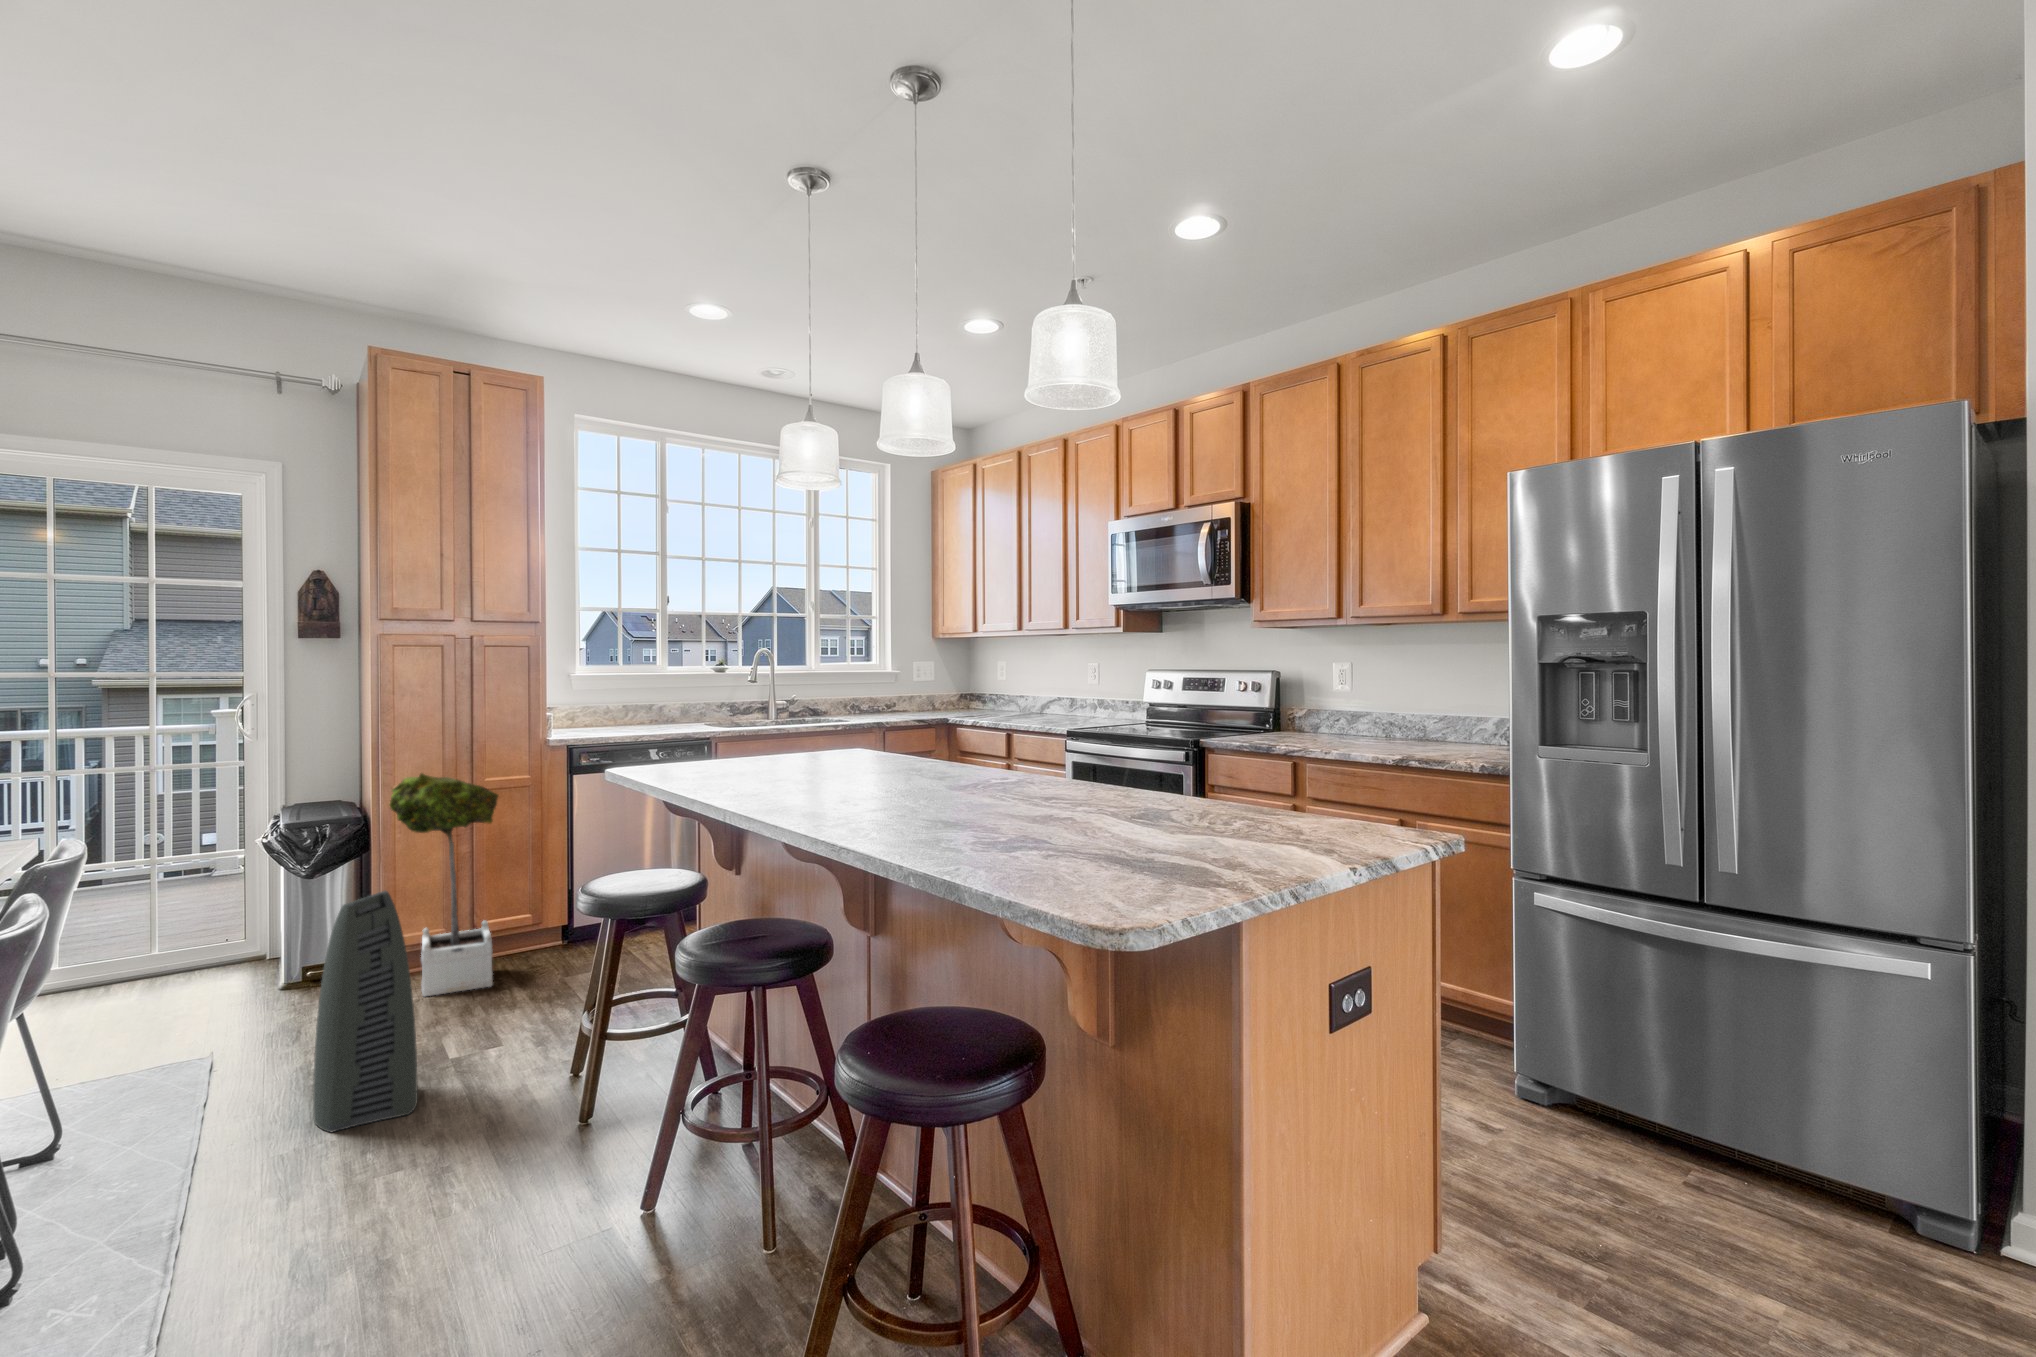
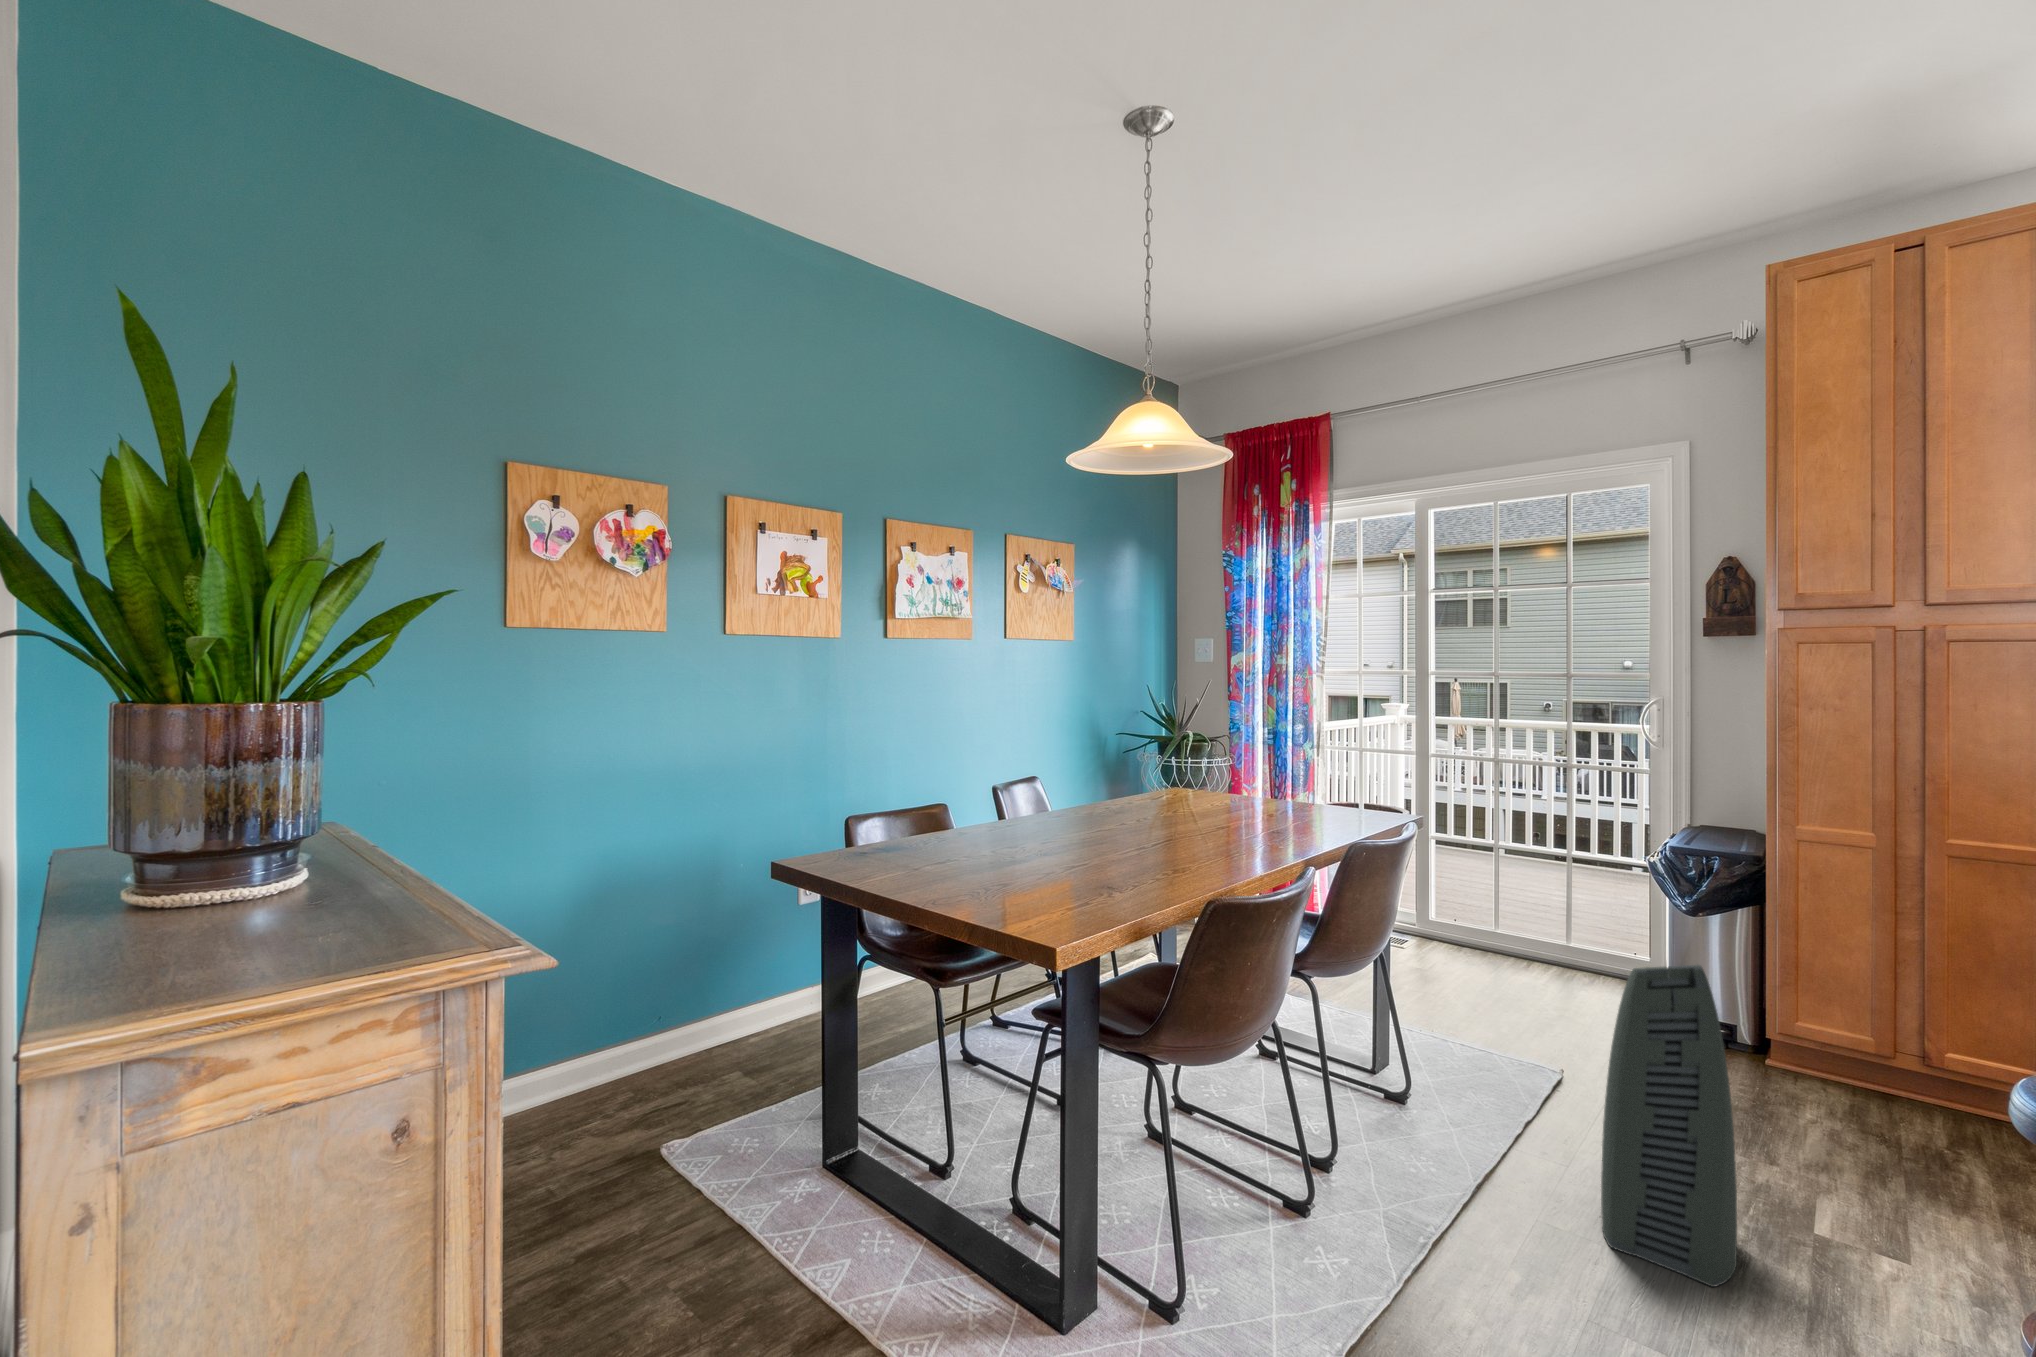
potted tree: present [390,773,498,996] -> none [1779,813,1960,1151]

